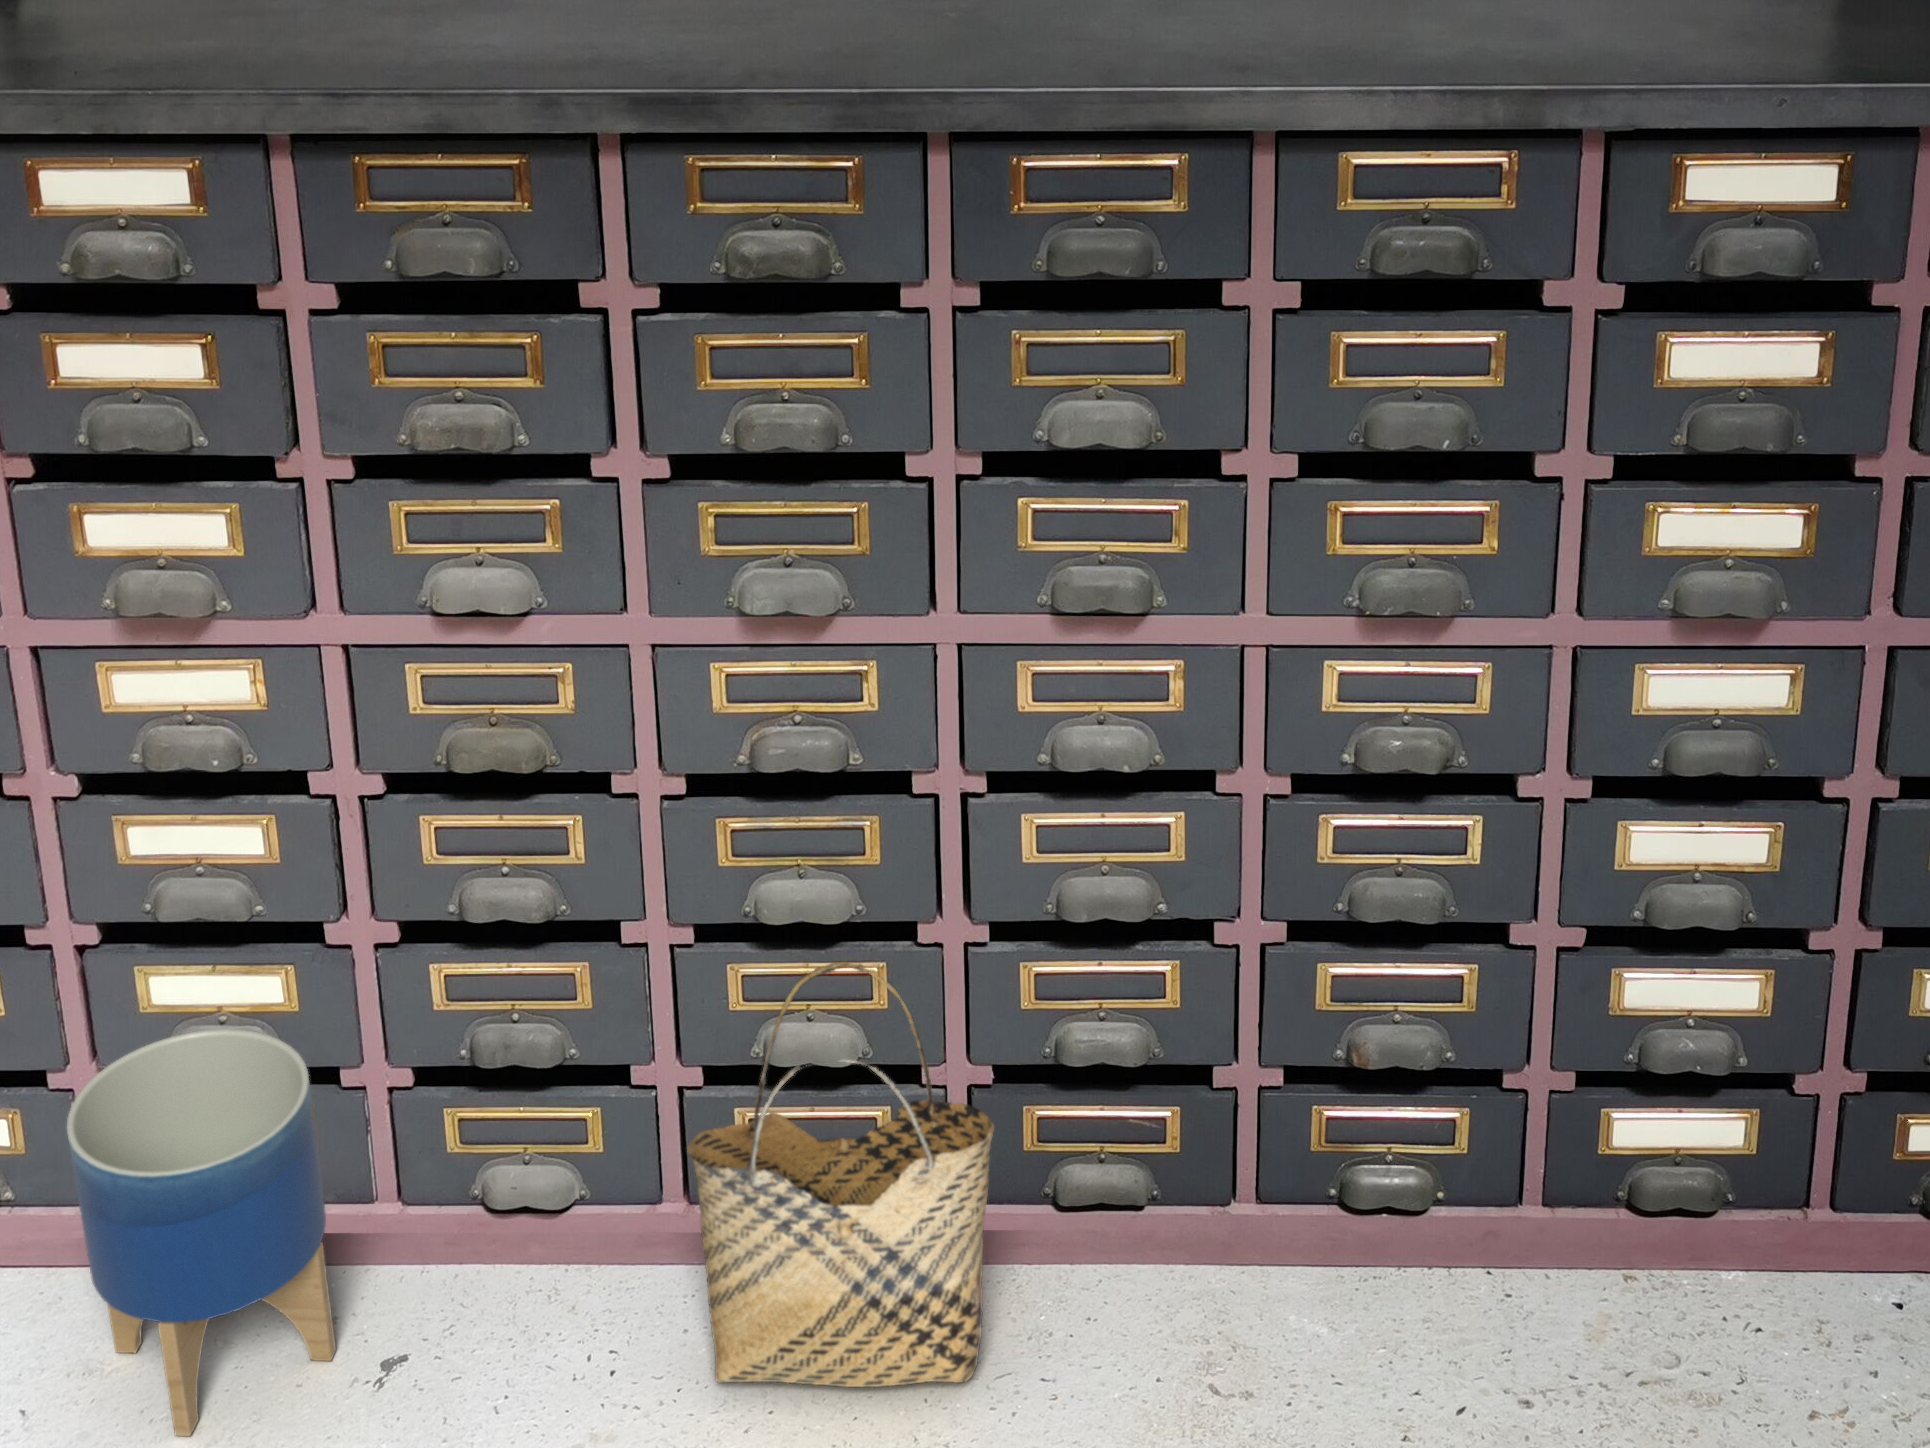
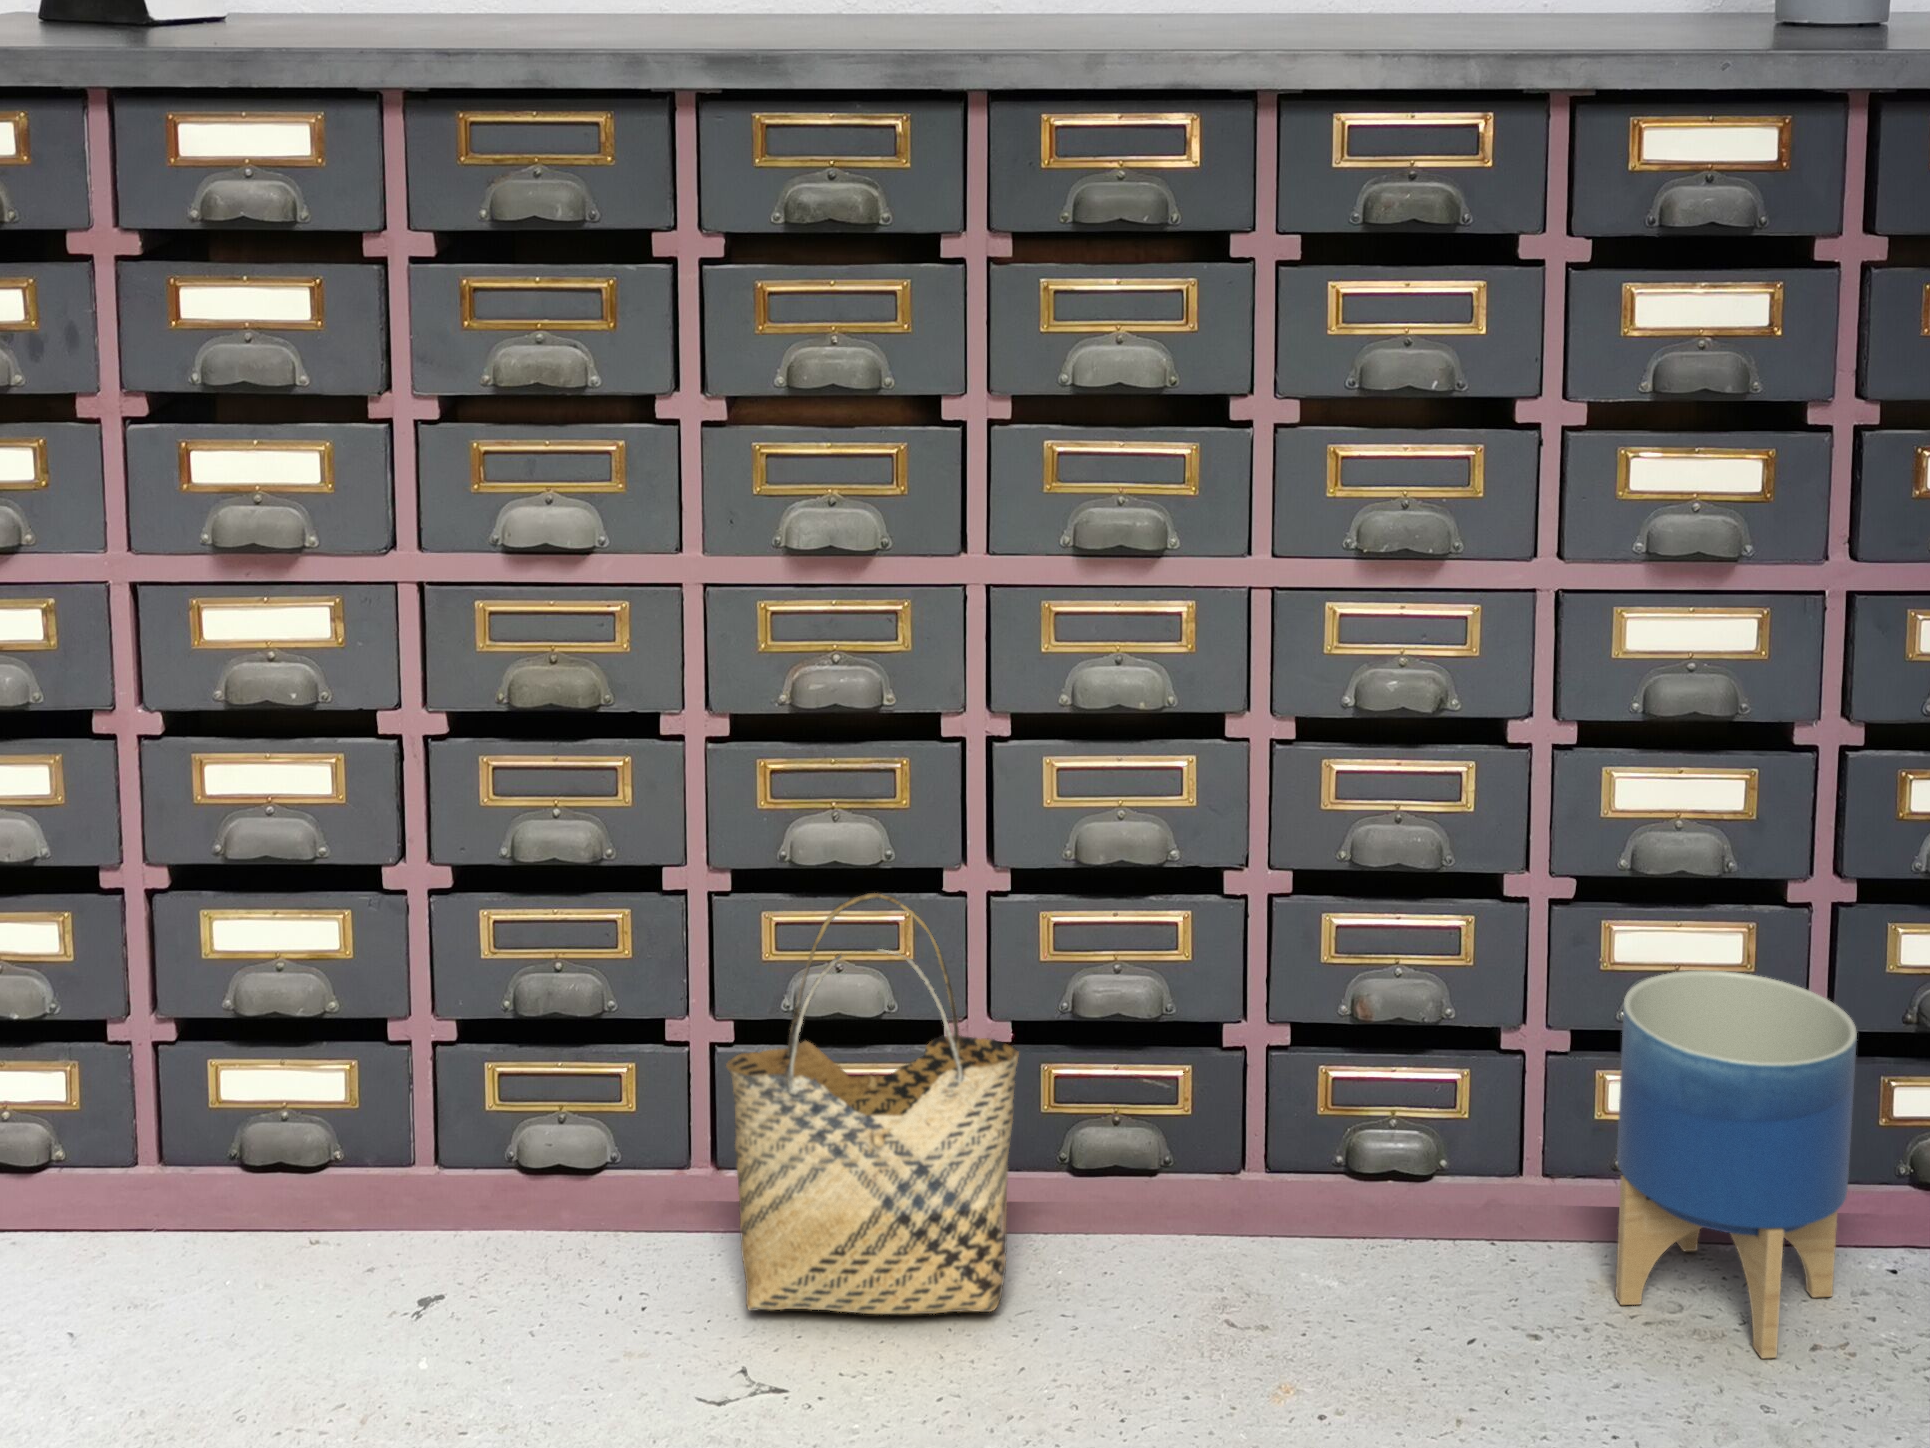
planter: present [67,1029,336,1436] -> present [1615,970,1857,1358]

